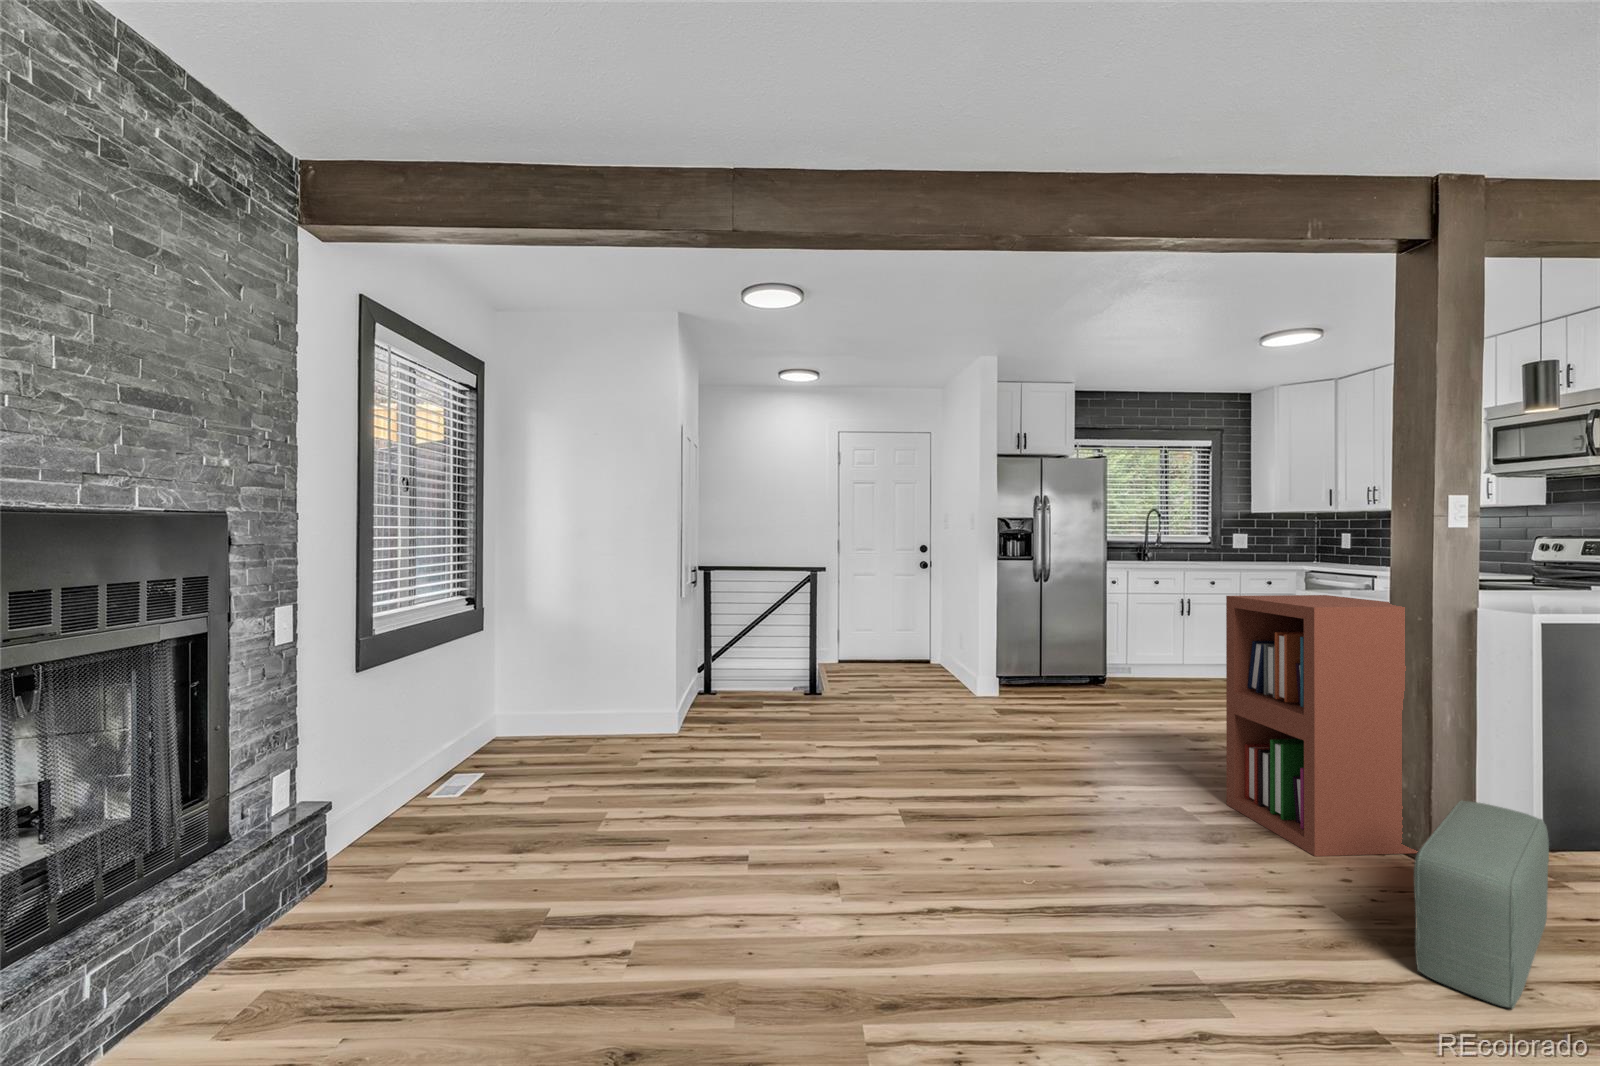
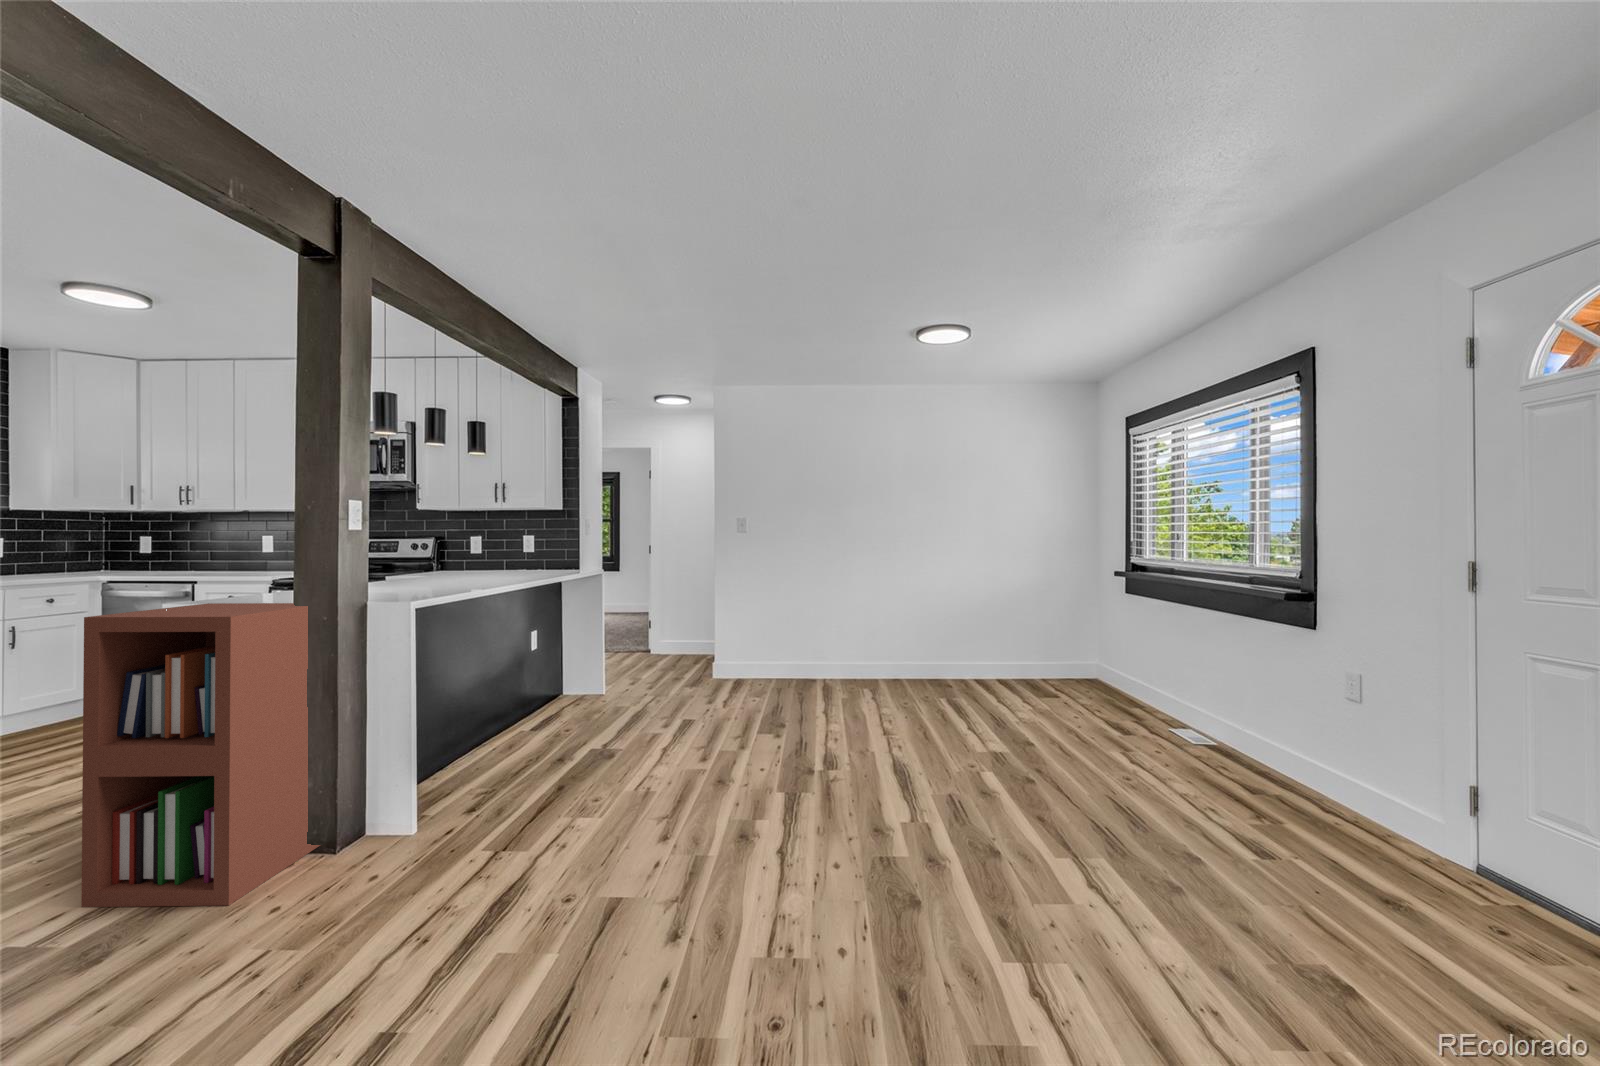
pouf: present [1414,801,1549,1008] -> none [366,767,451,951]

